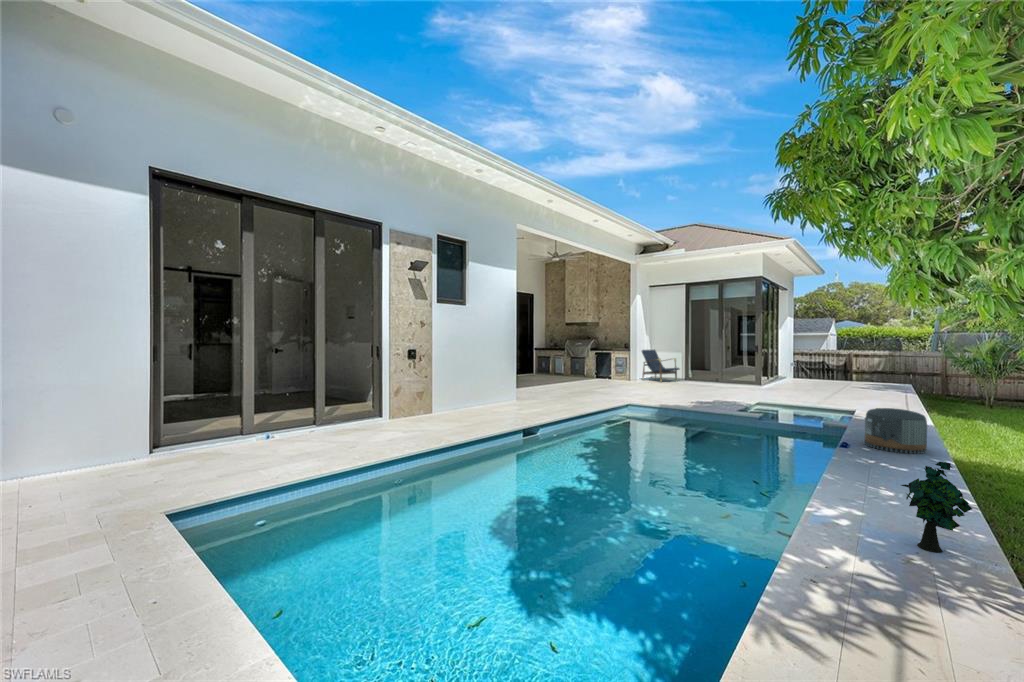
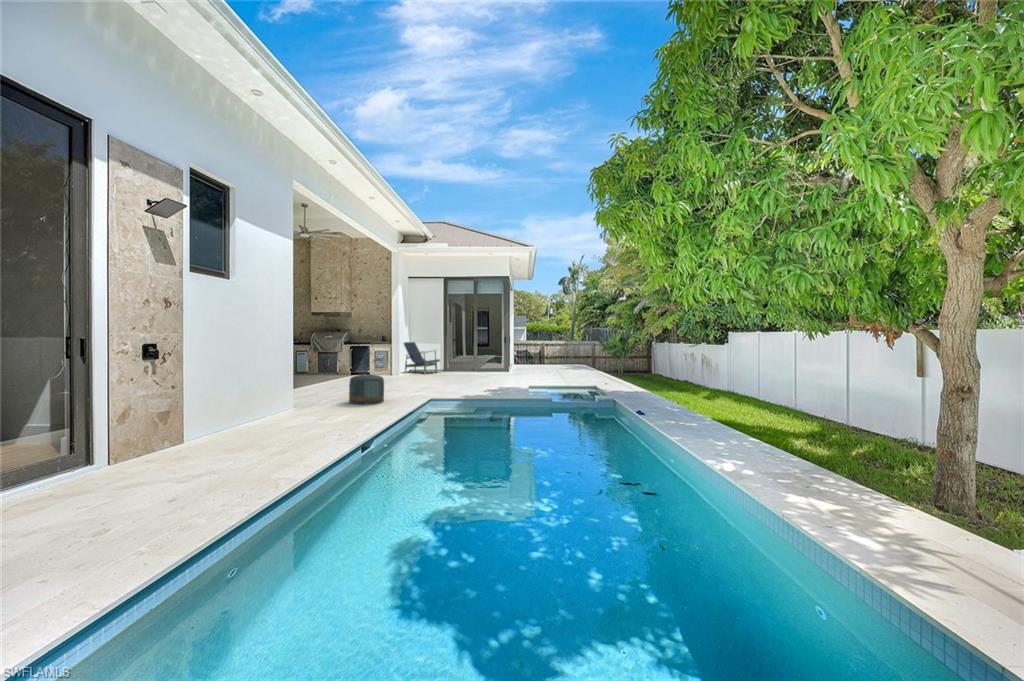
pouf: present [865,408,927,454] -> present [349,375,384,404]
decorative plant: present [901,462,972,552] -> none [802,422,854,494]

